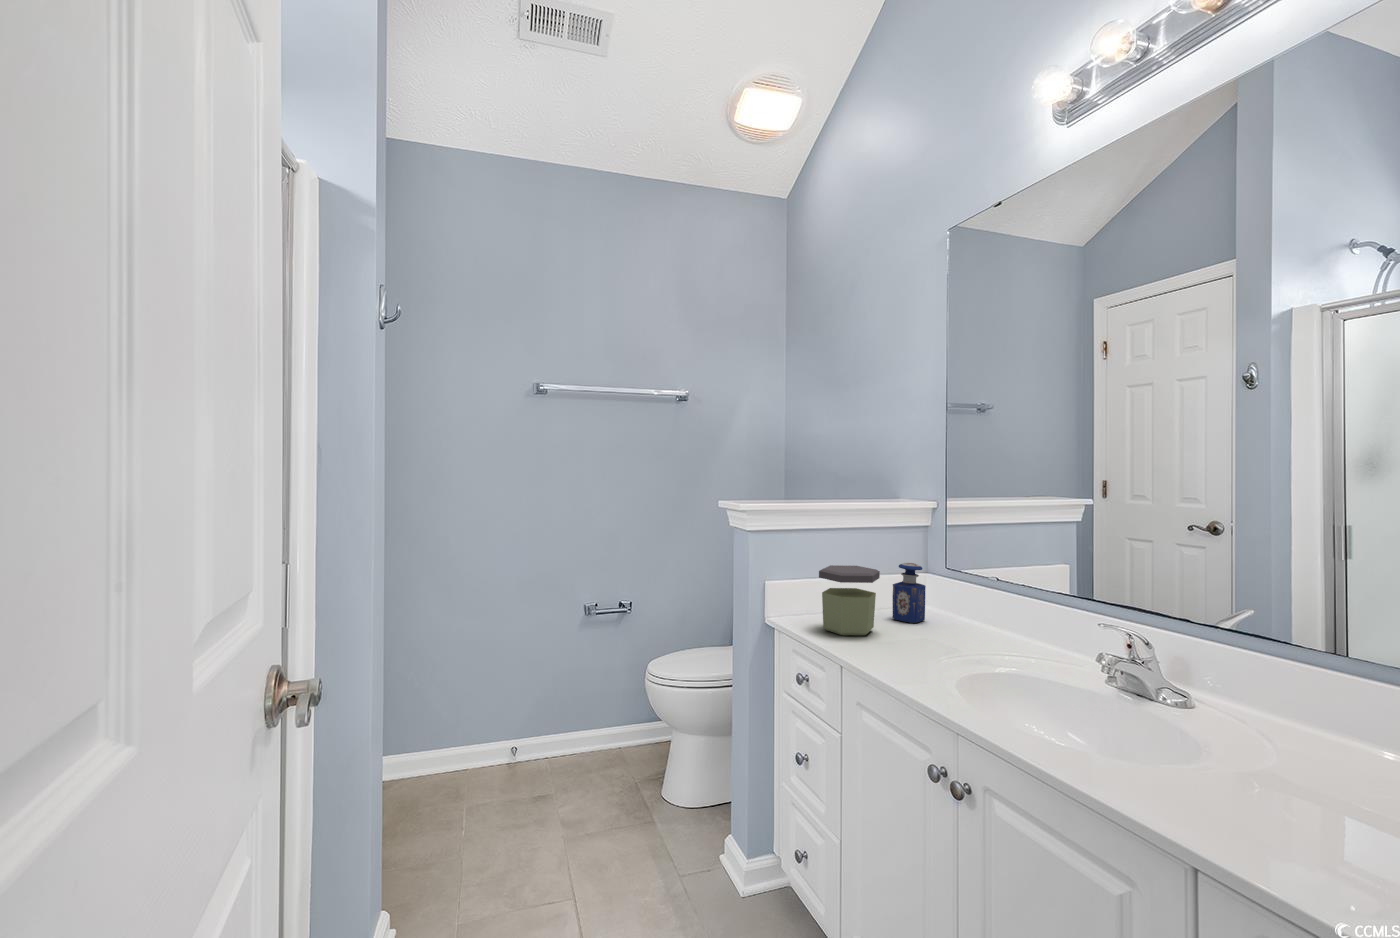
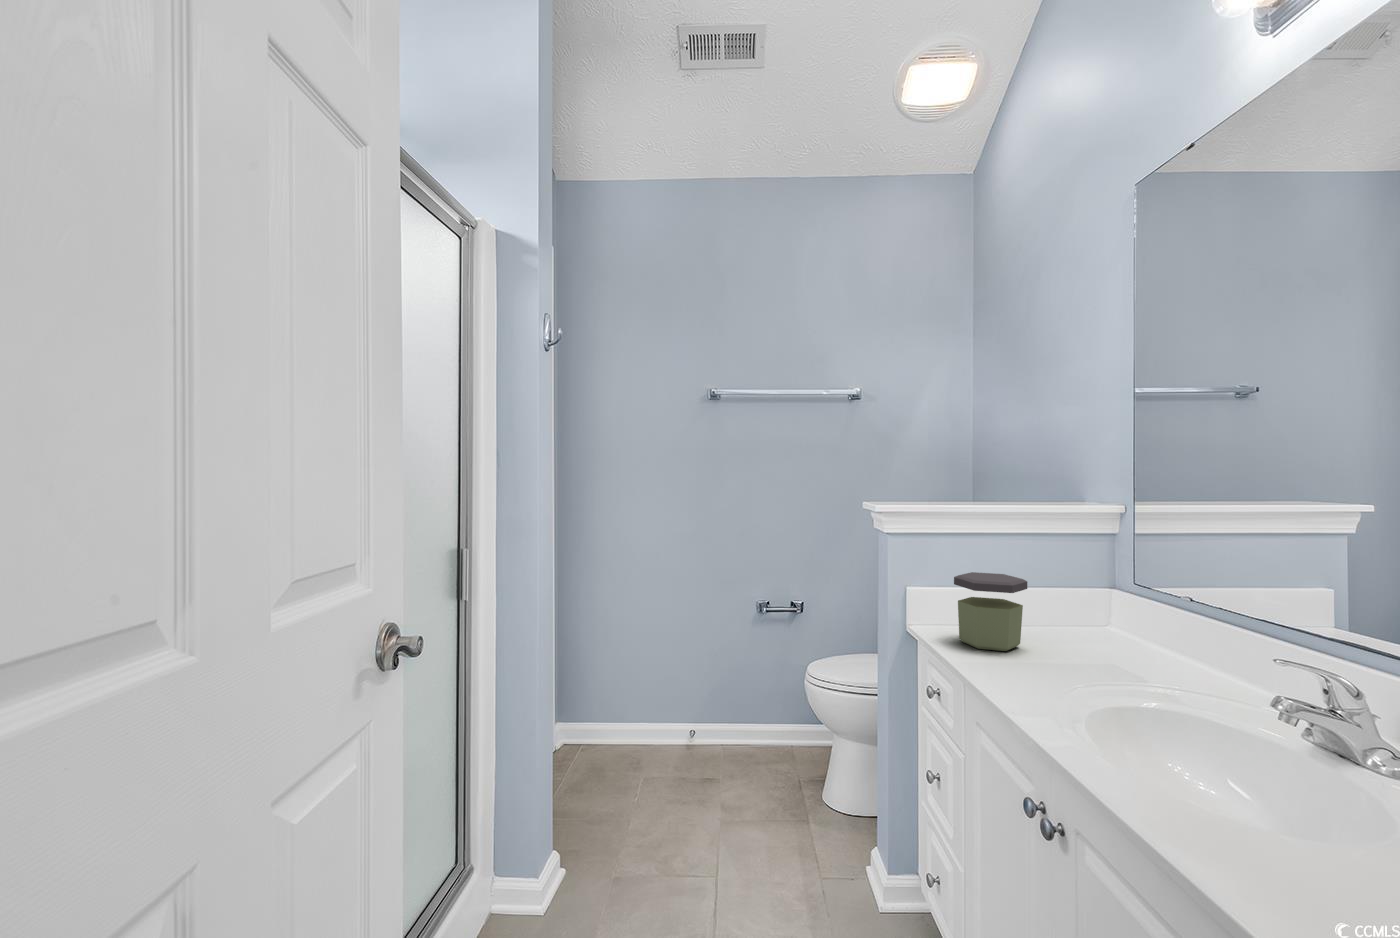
perfume bottle: present [893,563,926,623] -> none [1055,575,1097,644]

